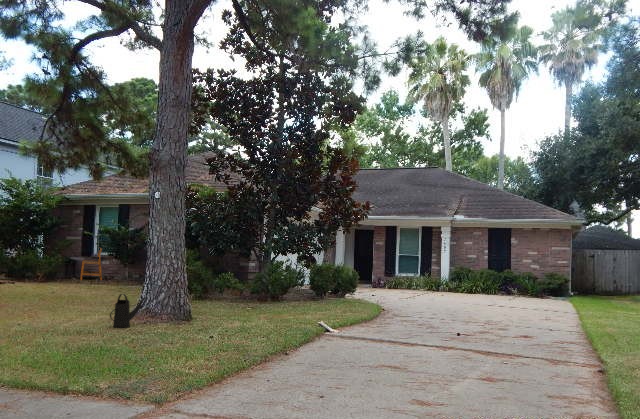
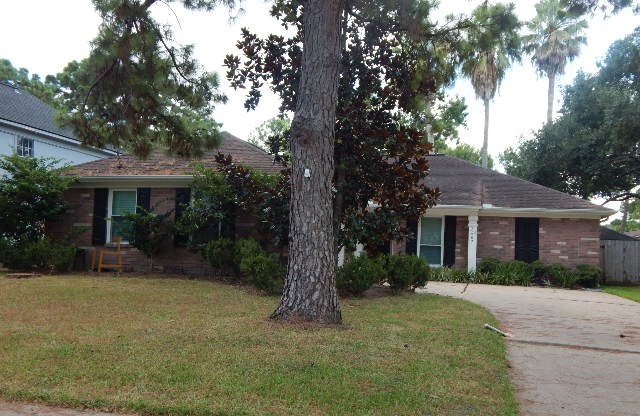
watering can: present [110,294,145,328] -> none [270,292,298,335]

